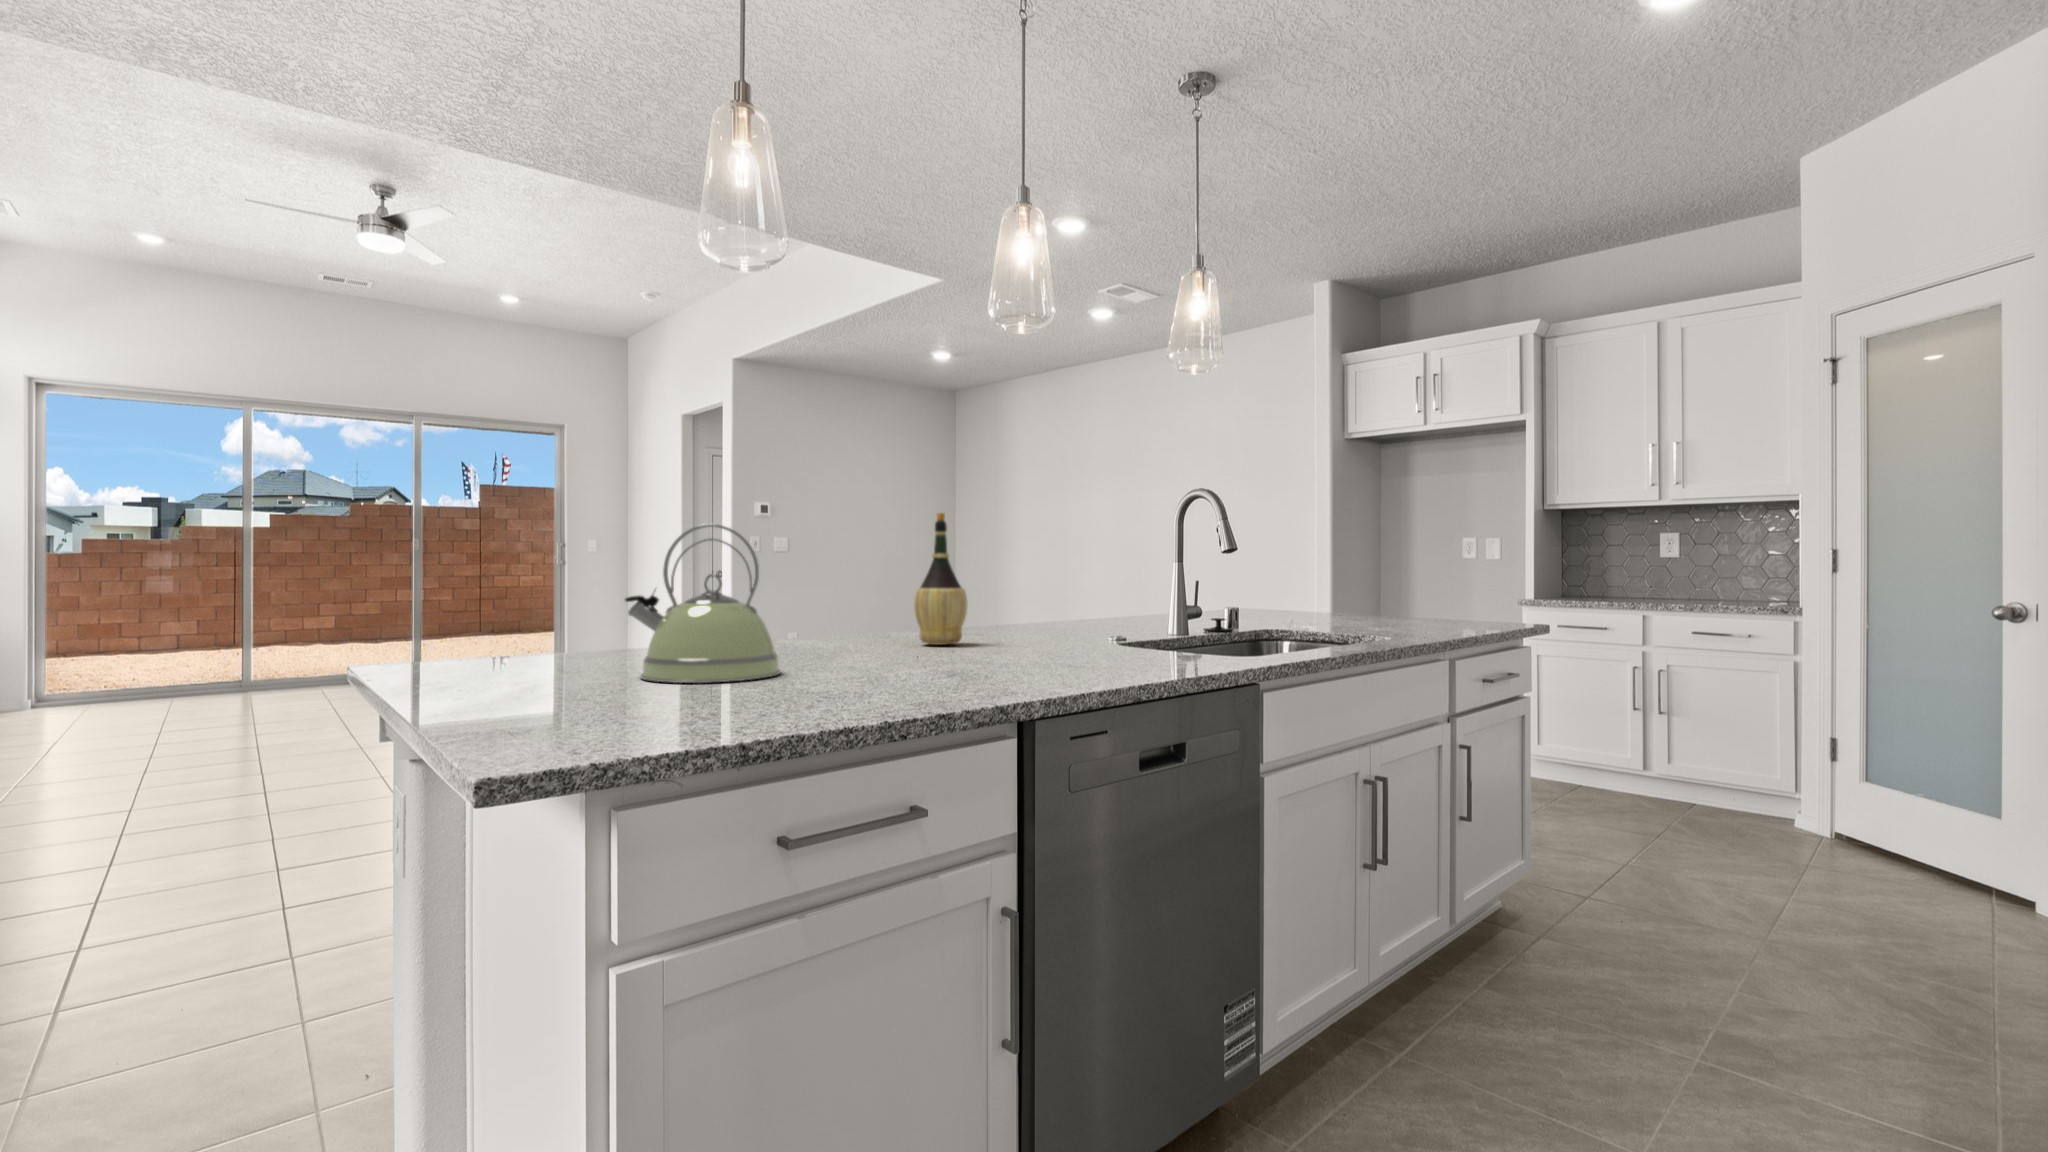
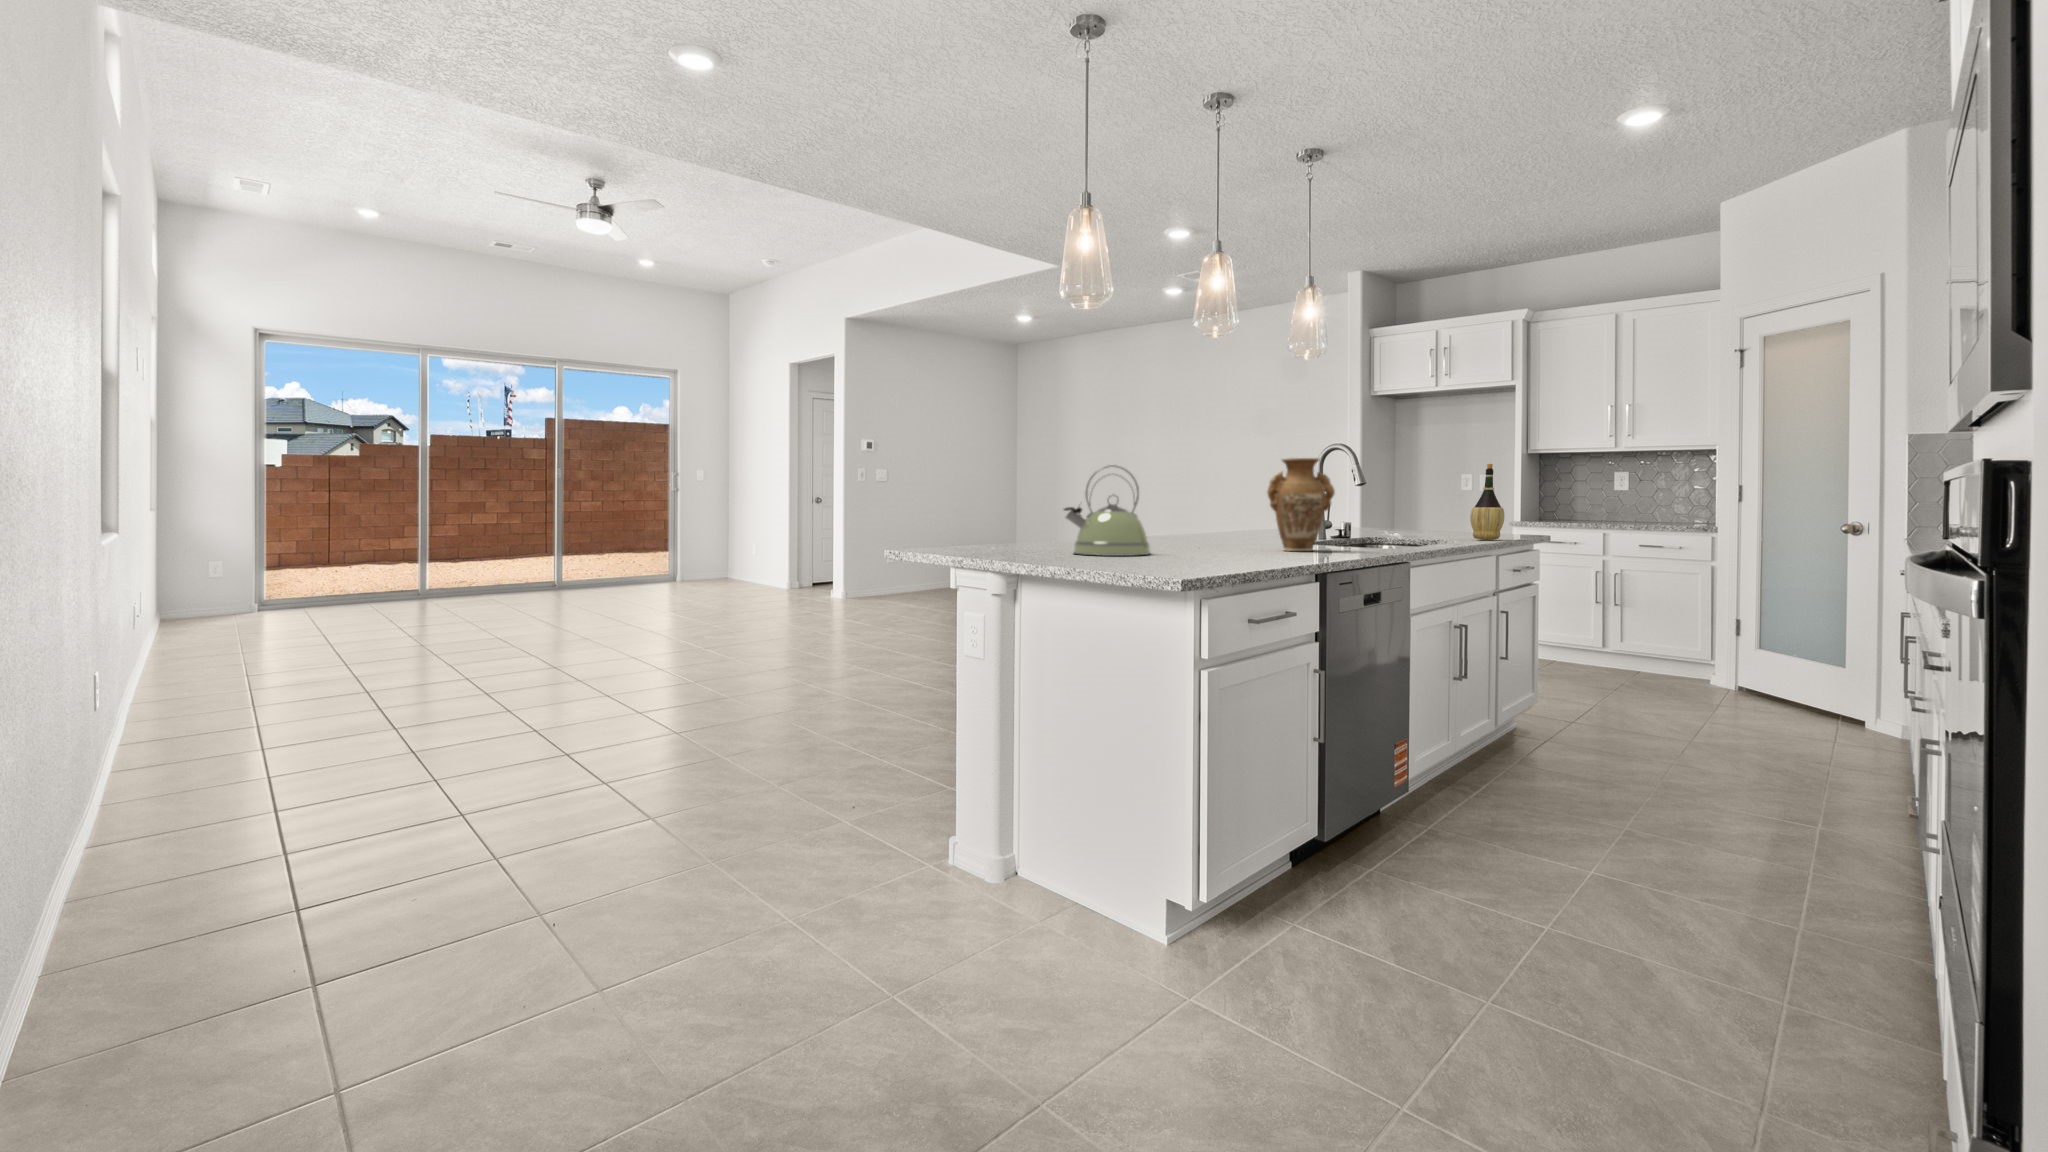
vase: none [1014,511,1122,667] -> present [1267,458,1335,551]
wine bottle: present [914,513,967,645] -> present [1470,464,1504,540]

